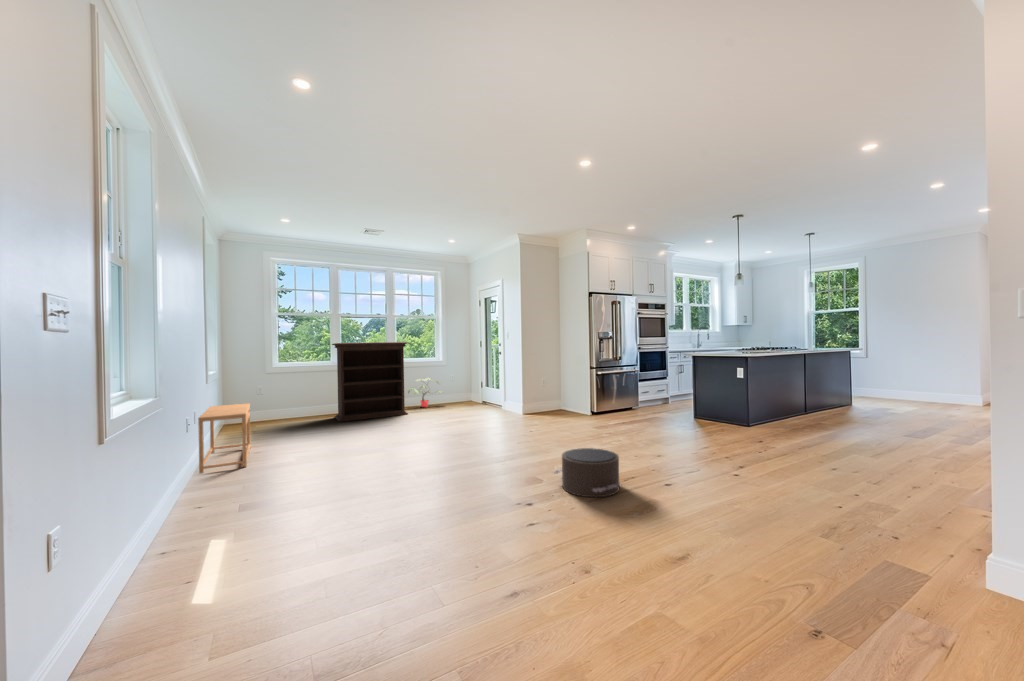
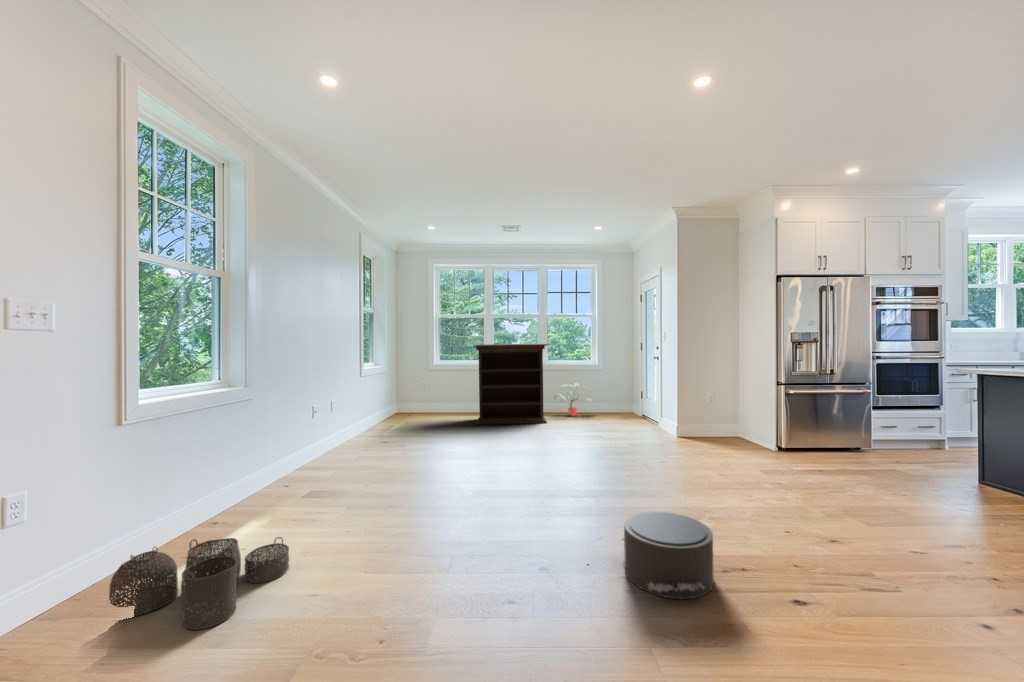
side table: present [198,403,251,473] -> none [322,402,382,464]
woven basket: none [107,523,294,633] -> present [109,537,289,630]

